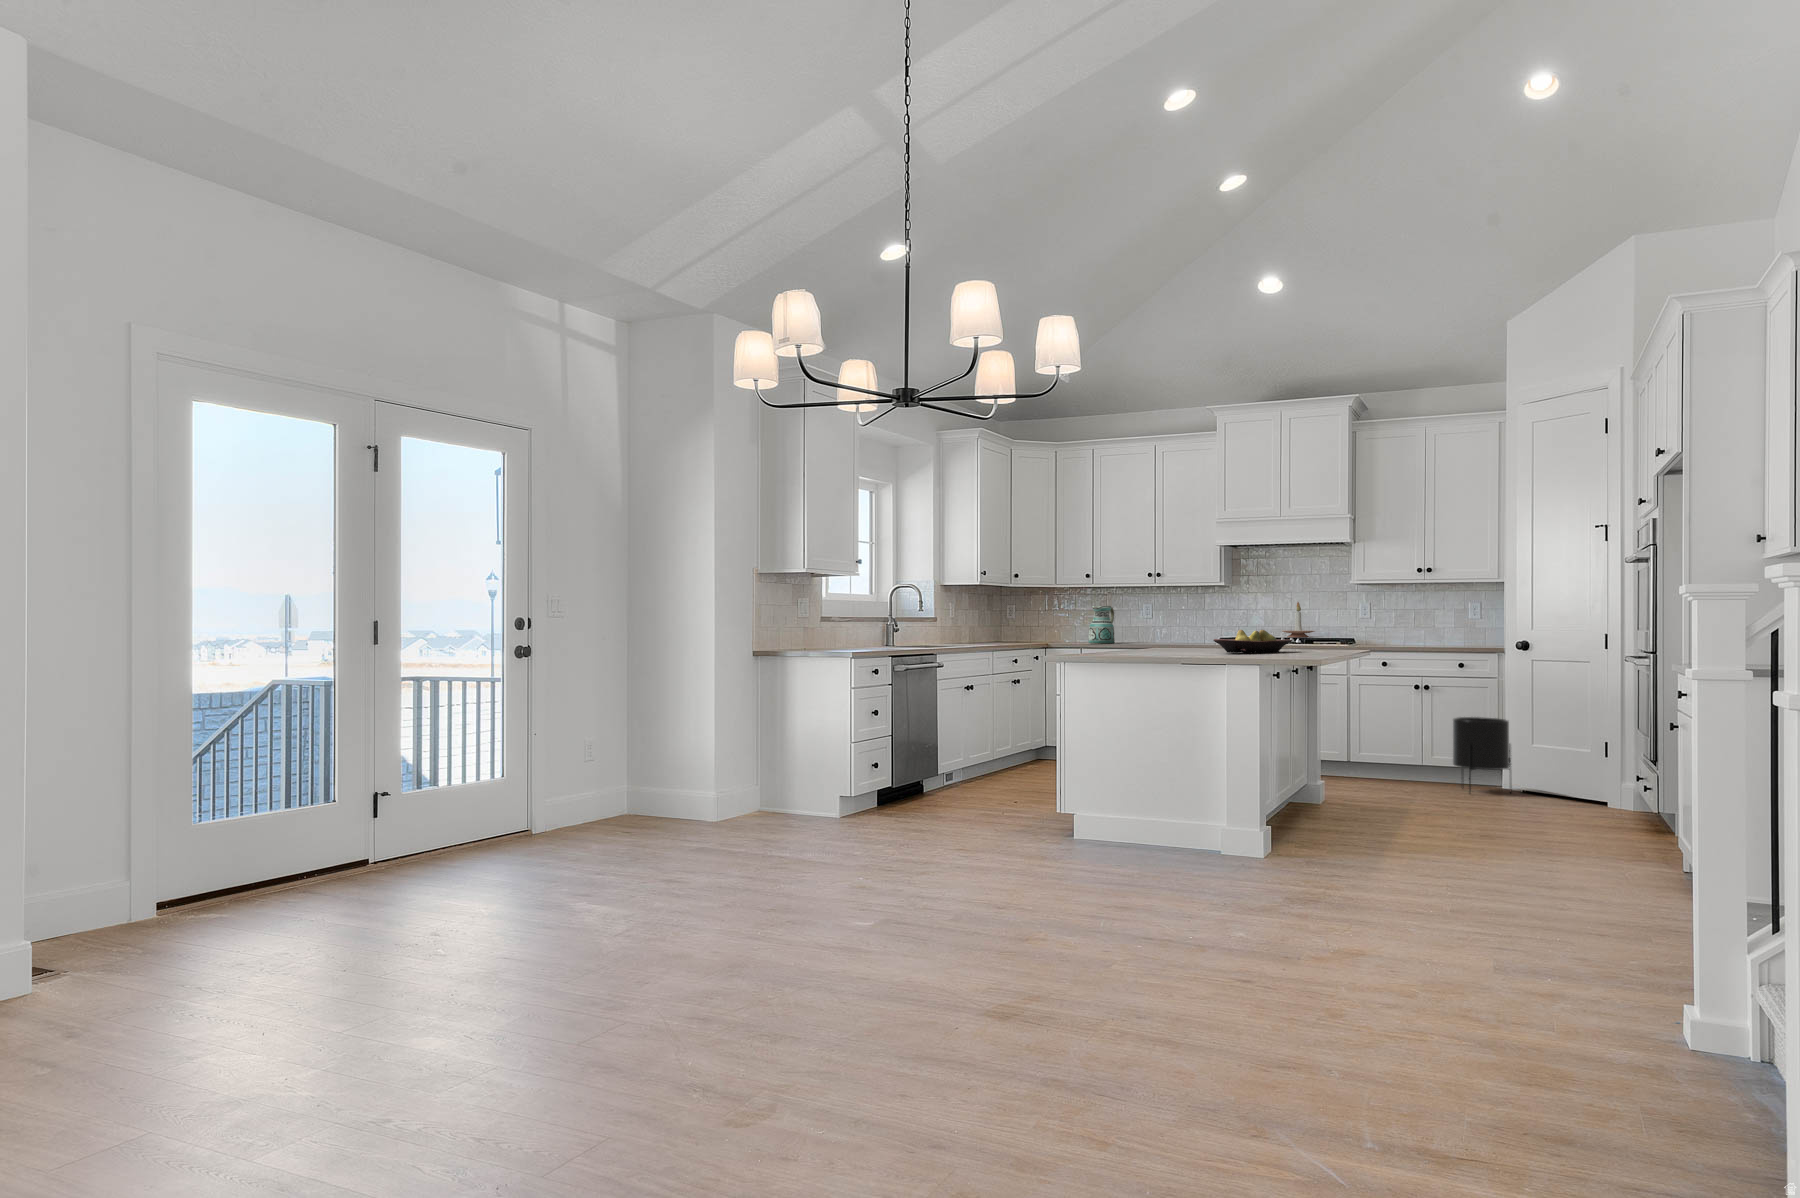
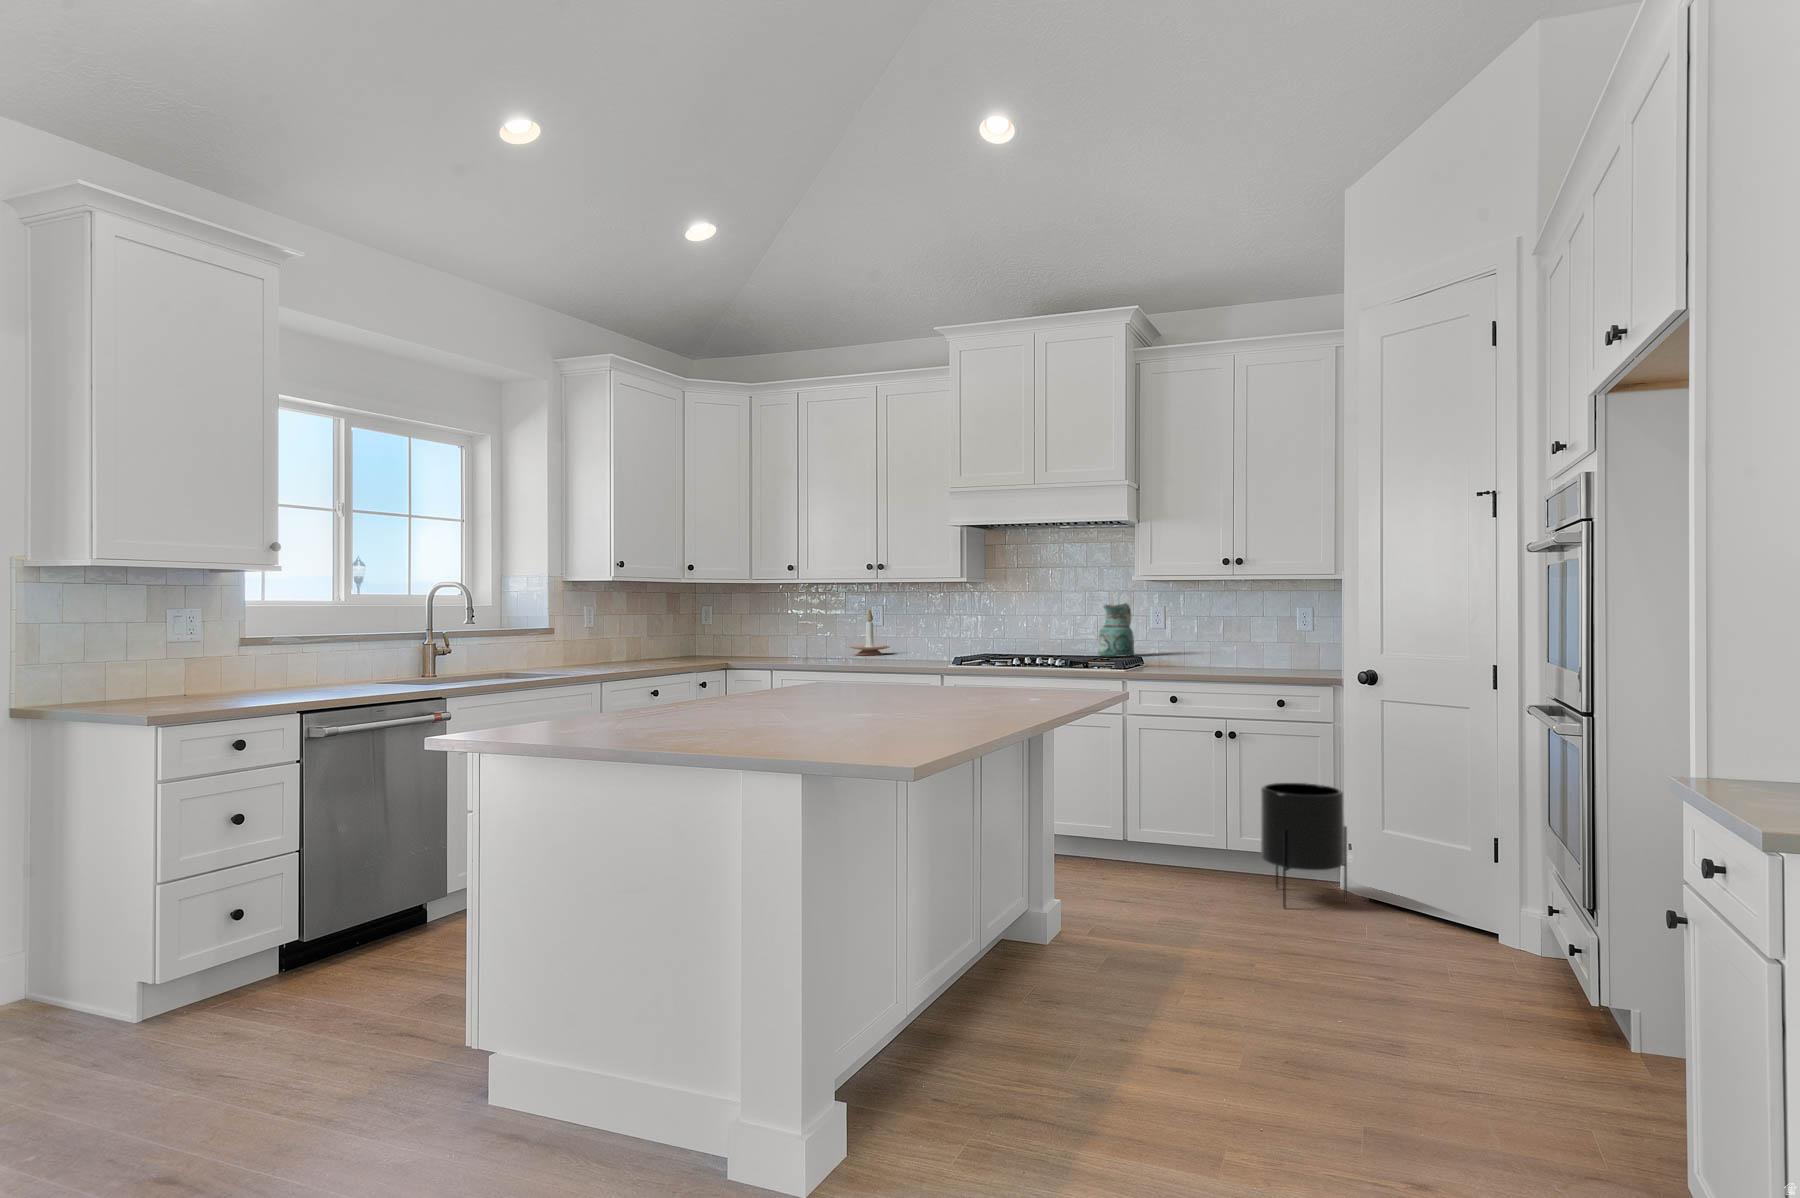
candle holder: present [1283,602,1315,637] -> present [849,609,891,655]
ceramic pitcher: present [1088,606,1115,644] -> present [1098,603,1134,657]
fruit bowl: present [1213,630,1292,653] -> none [759,686,916,736]

